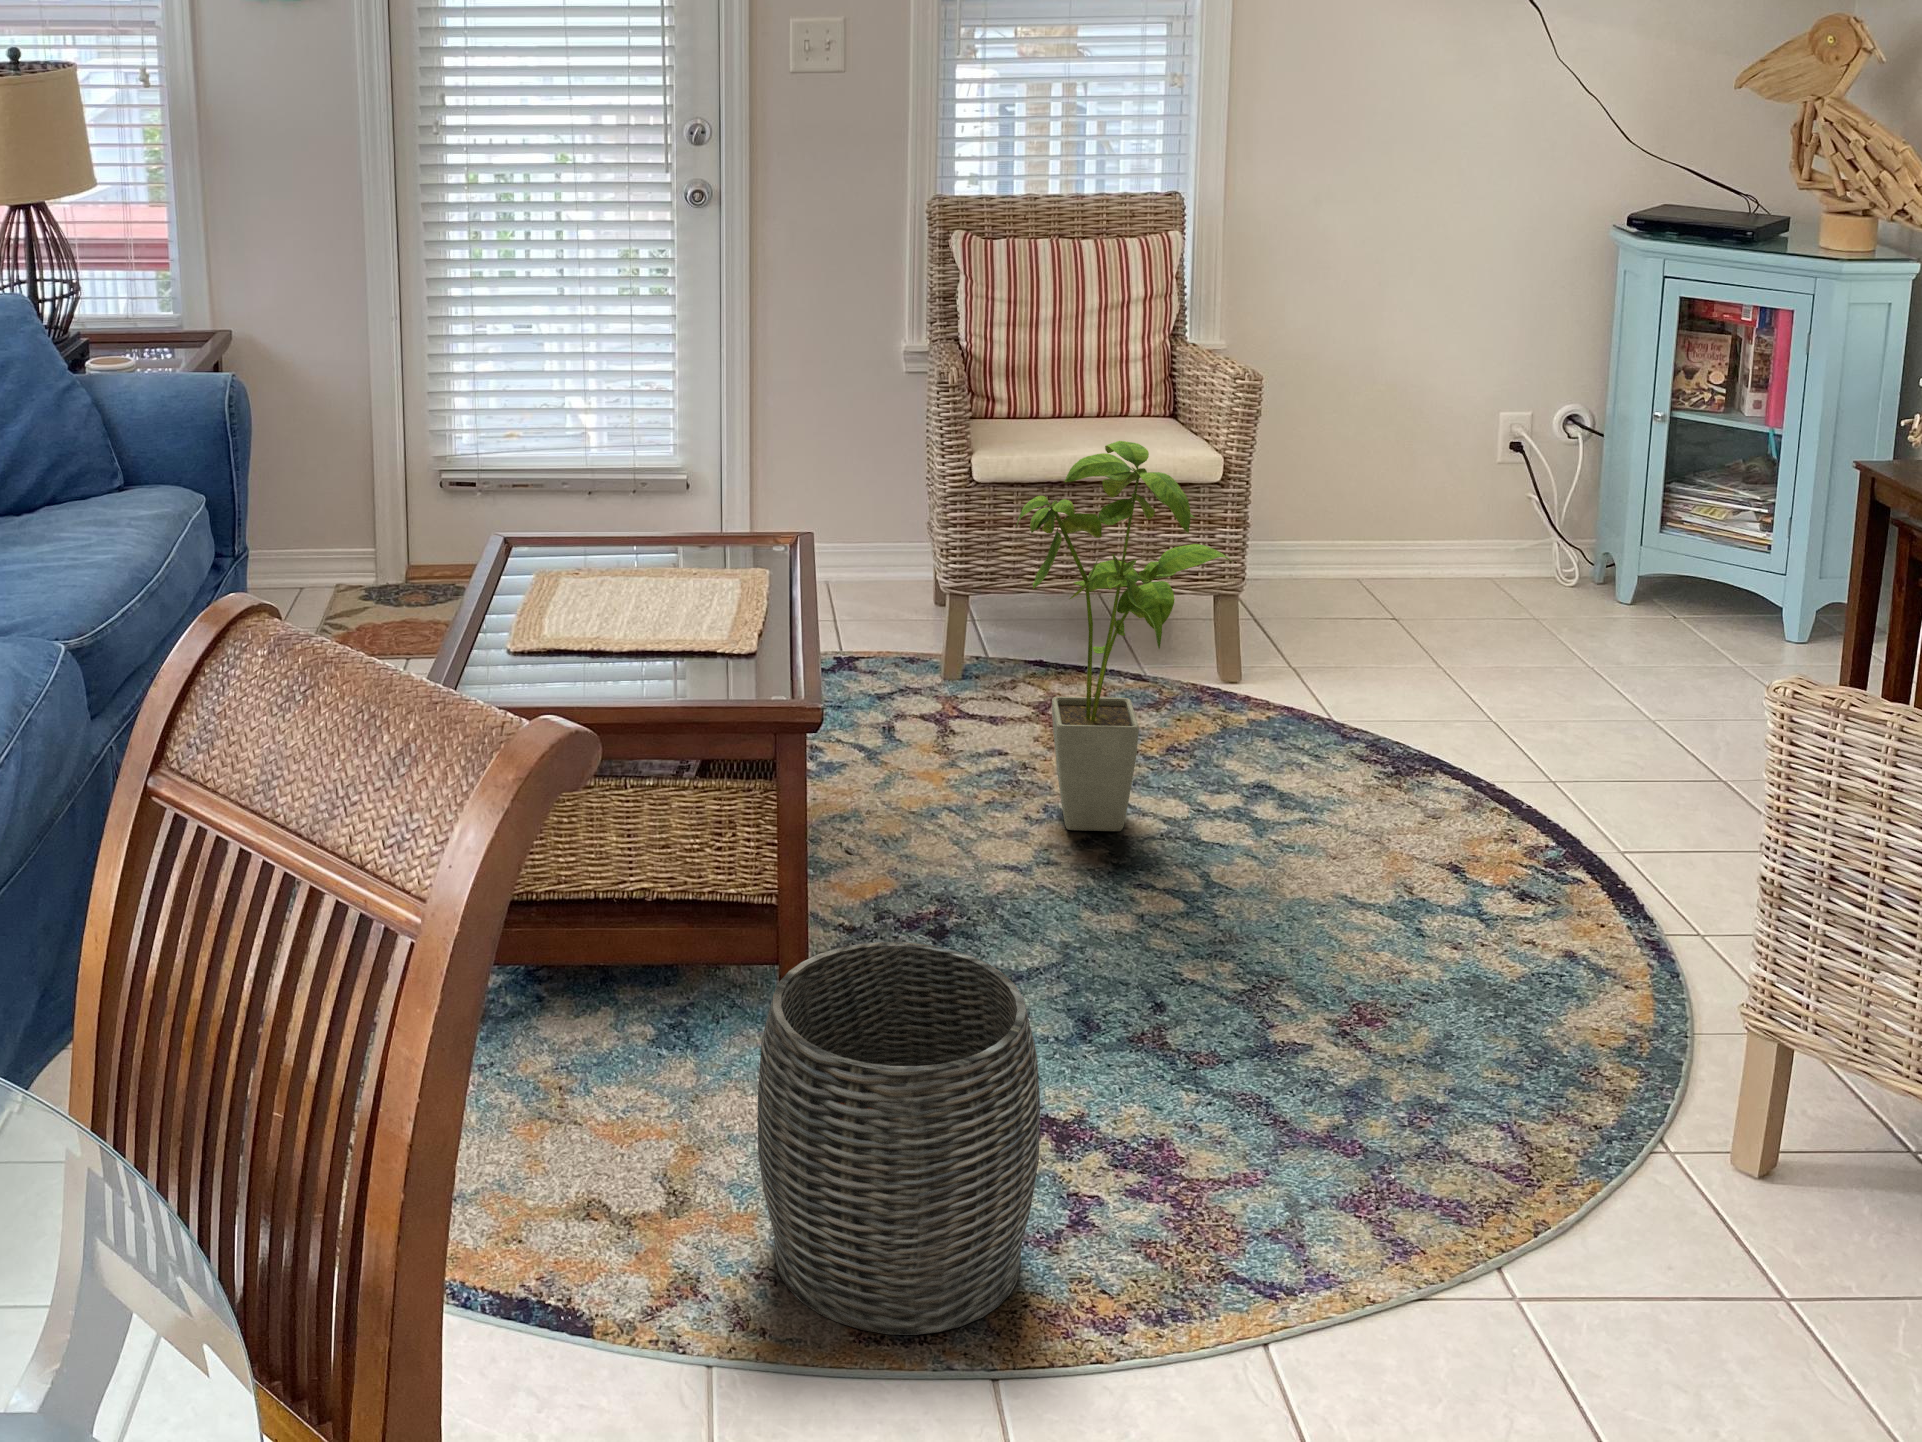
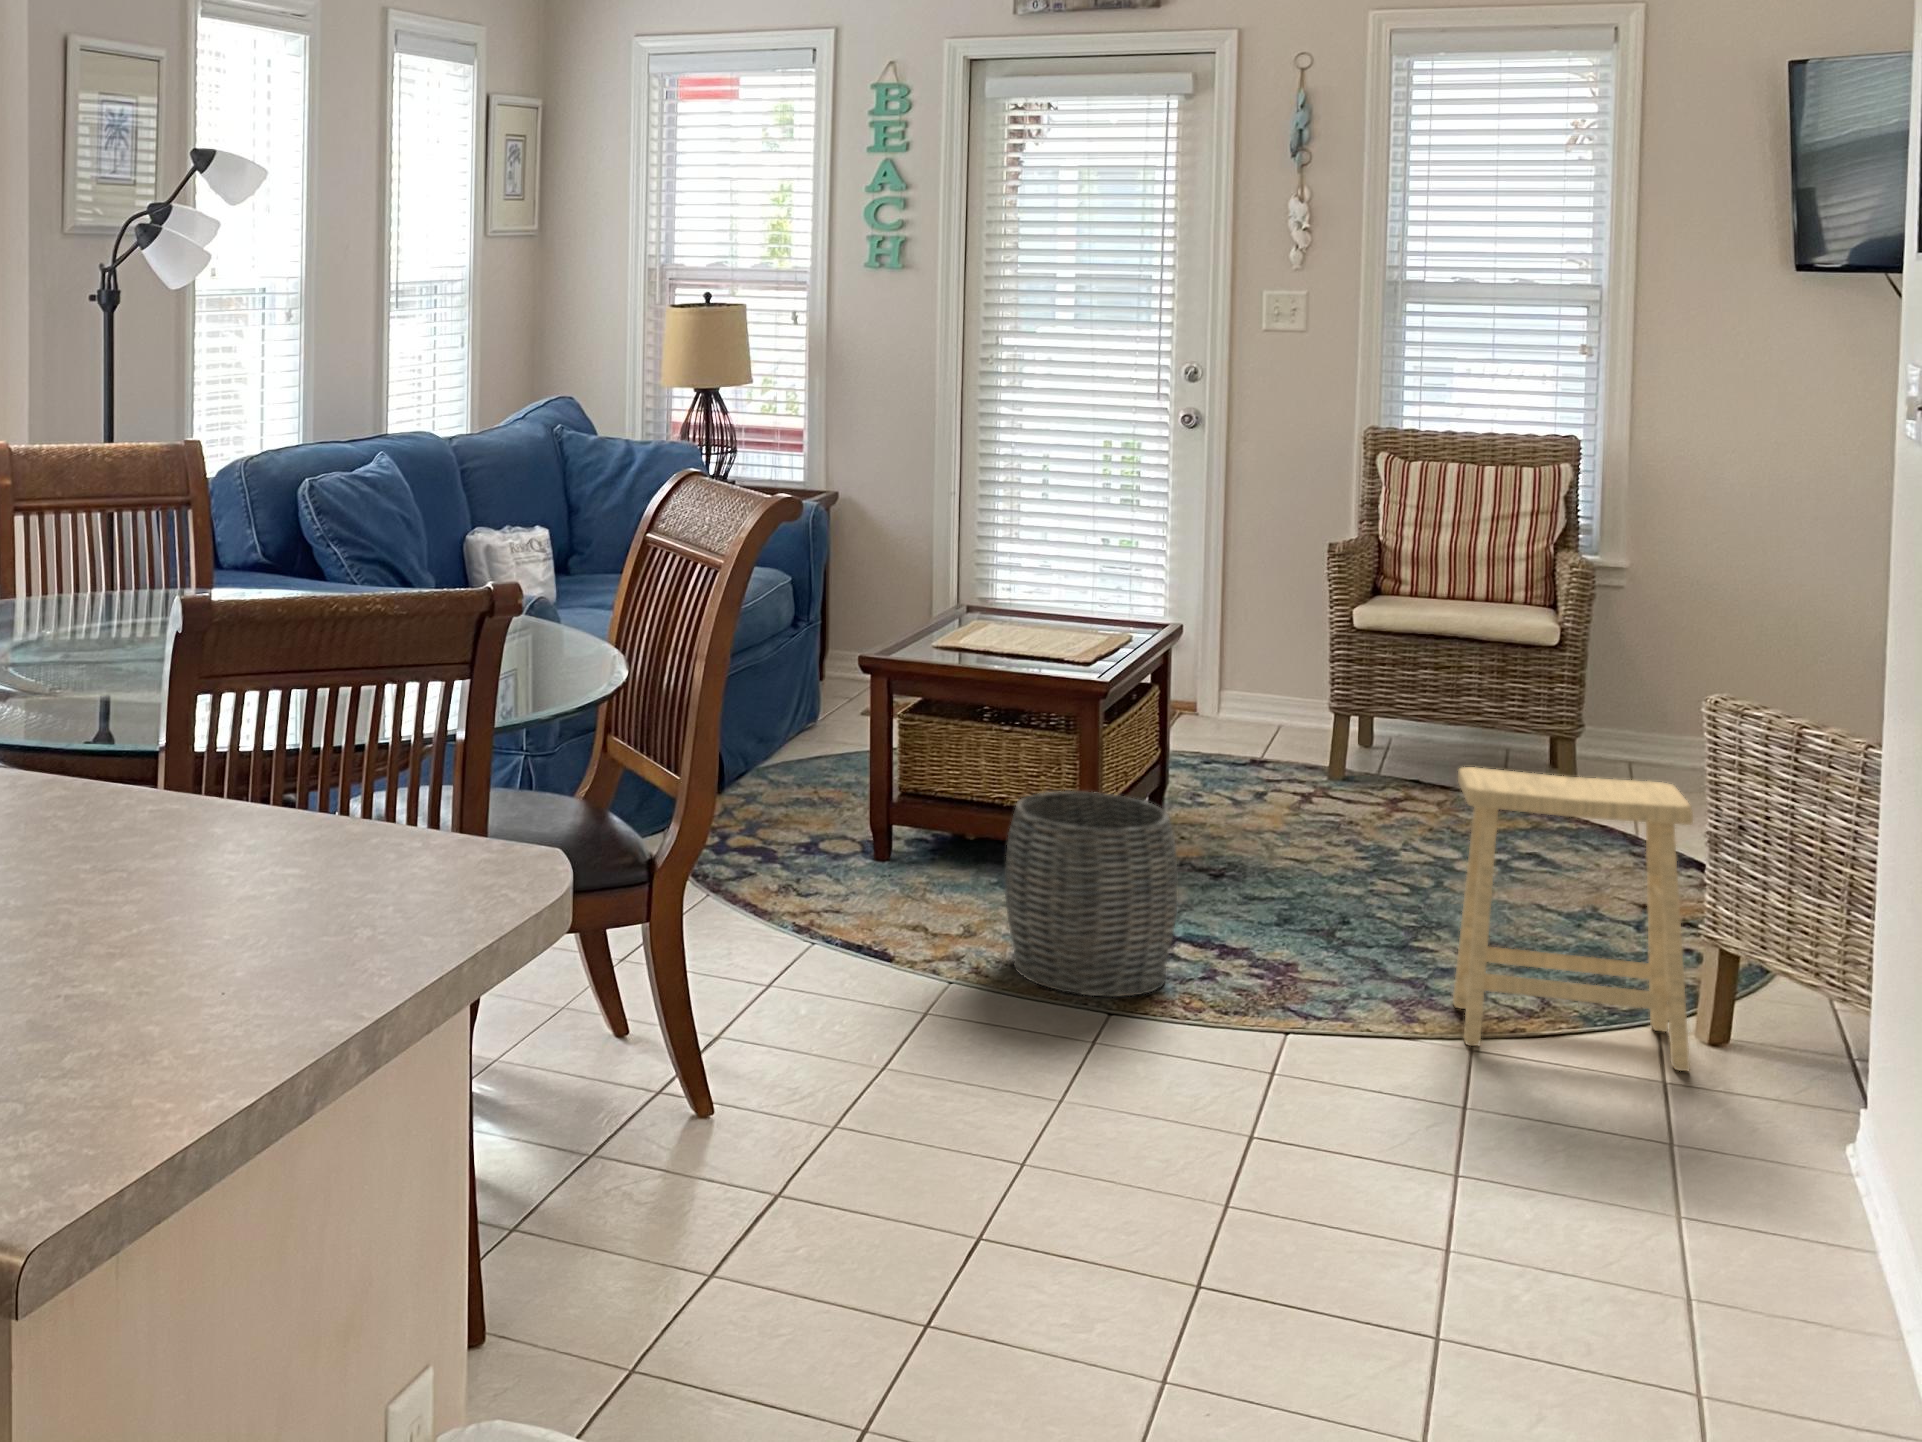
house plant: present [1017,441,1231,831] -> none [1332,572,1500,861]
footstool: none [1398,812,1797,1283] -> present [1453,767,1693,1071]

